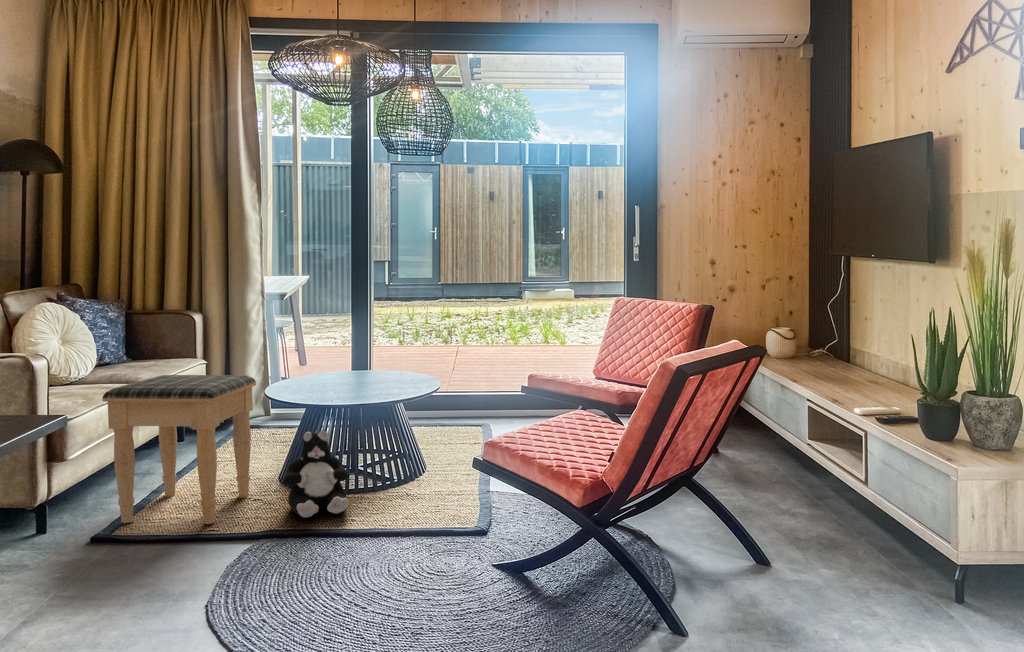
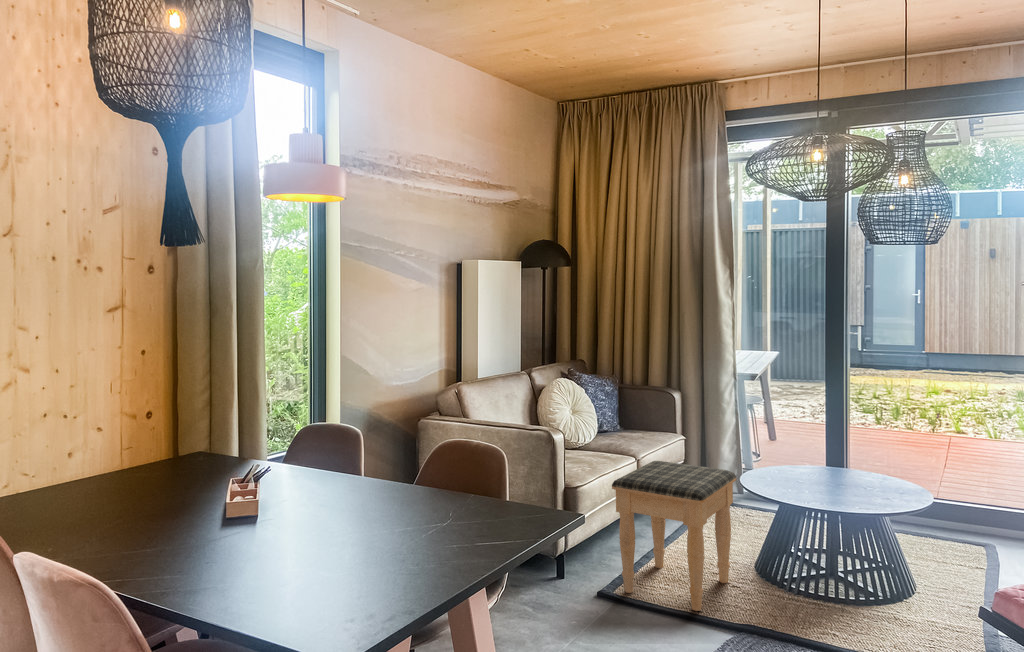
plush toy: present [283,430,349,518] -> none [764,536,833,629]

